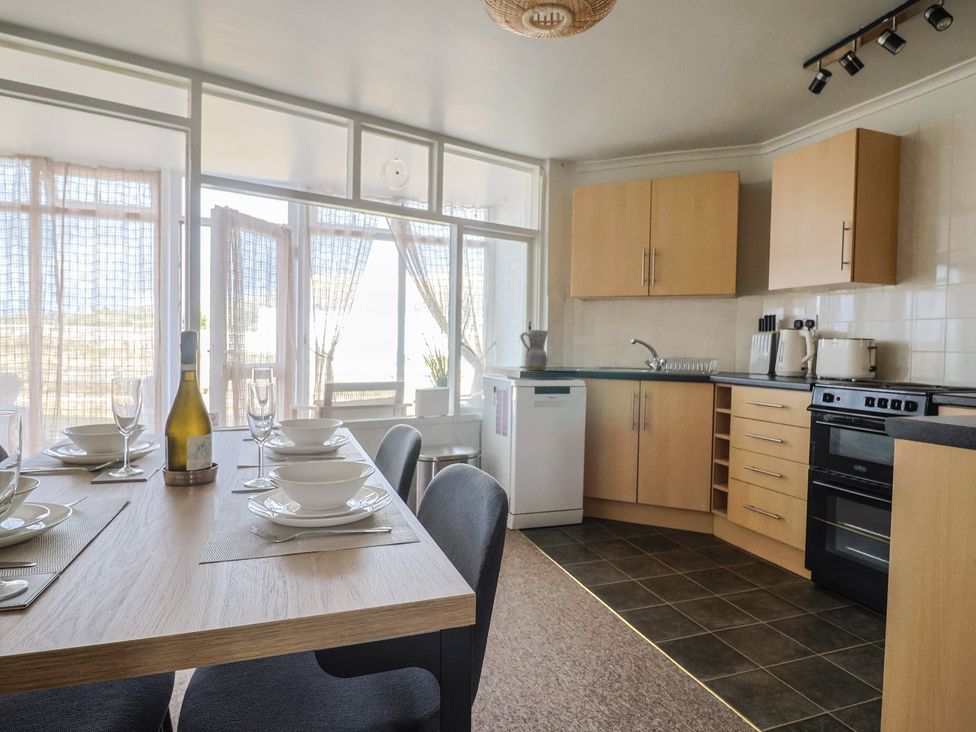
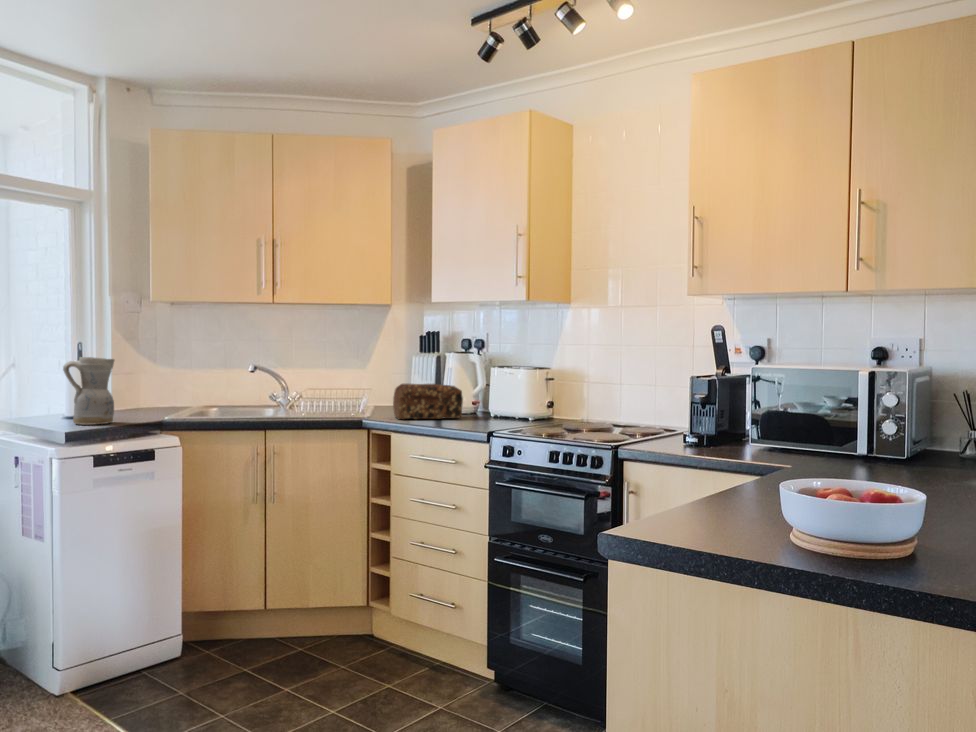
bread loaf: none [734,351,792,378] -> present [393,384,463,420]

